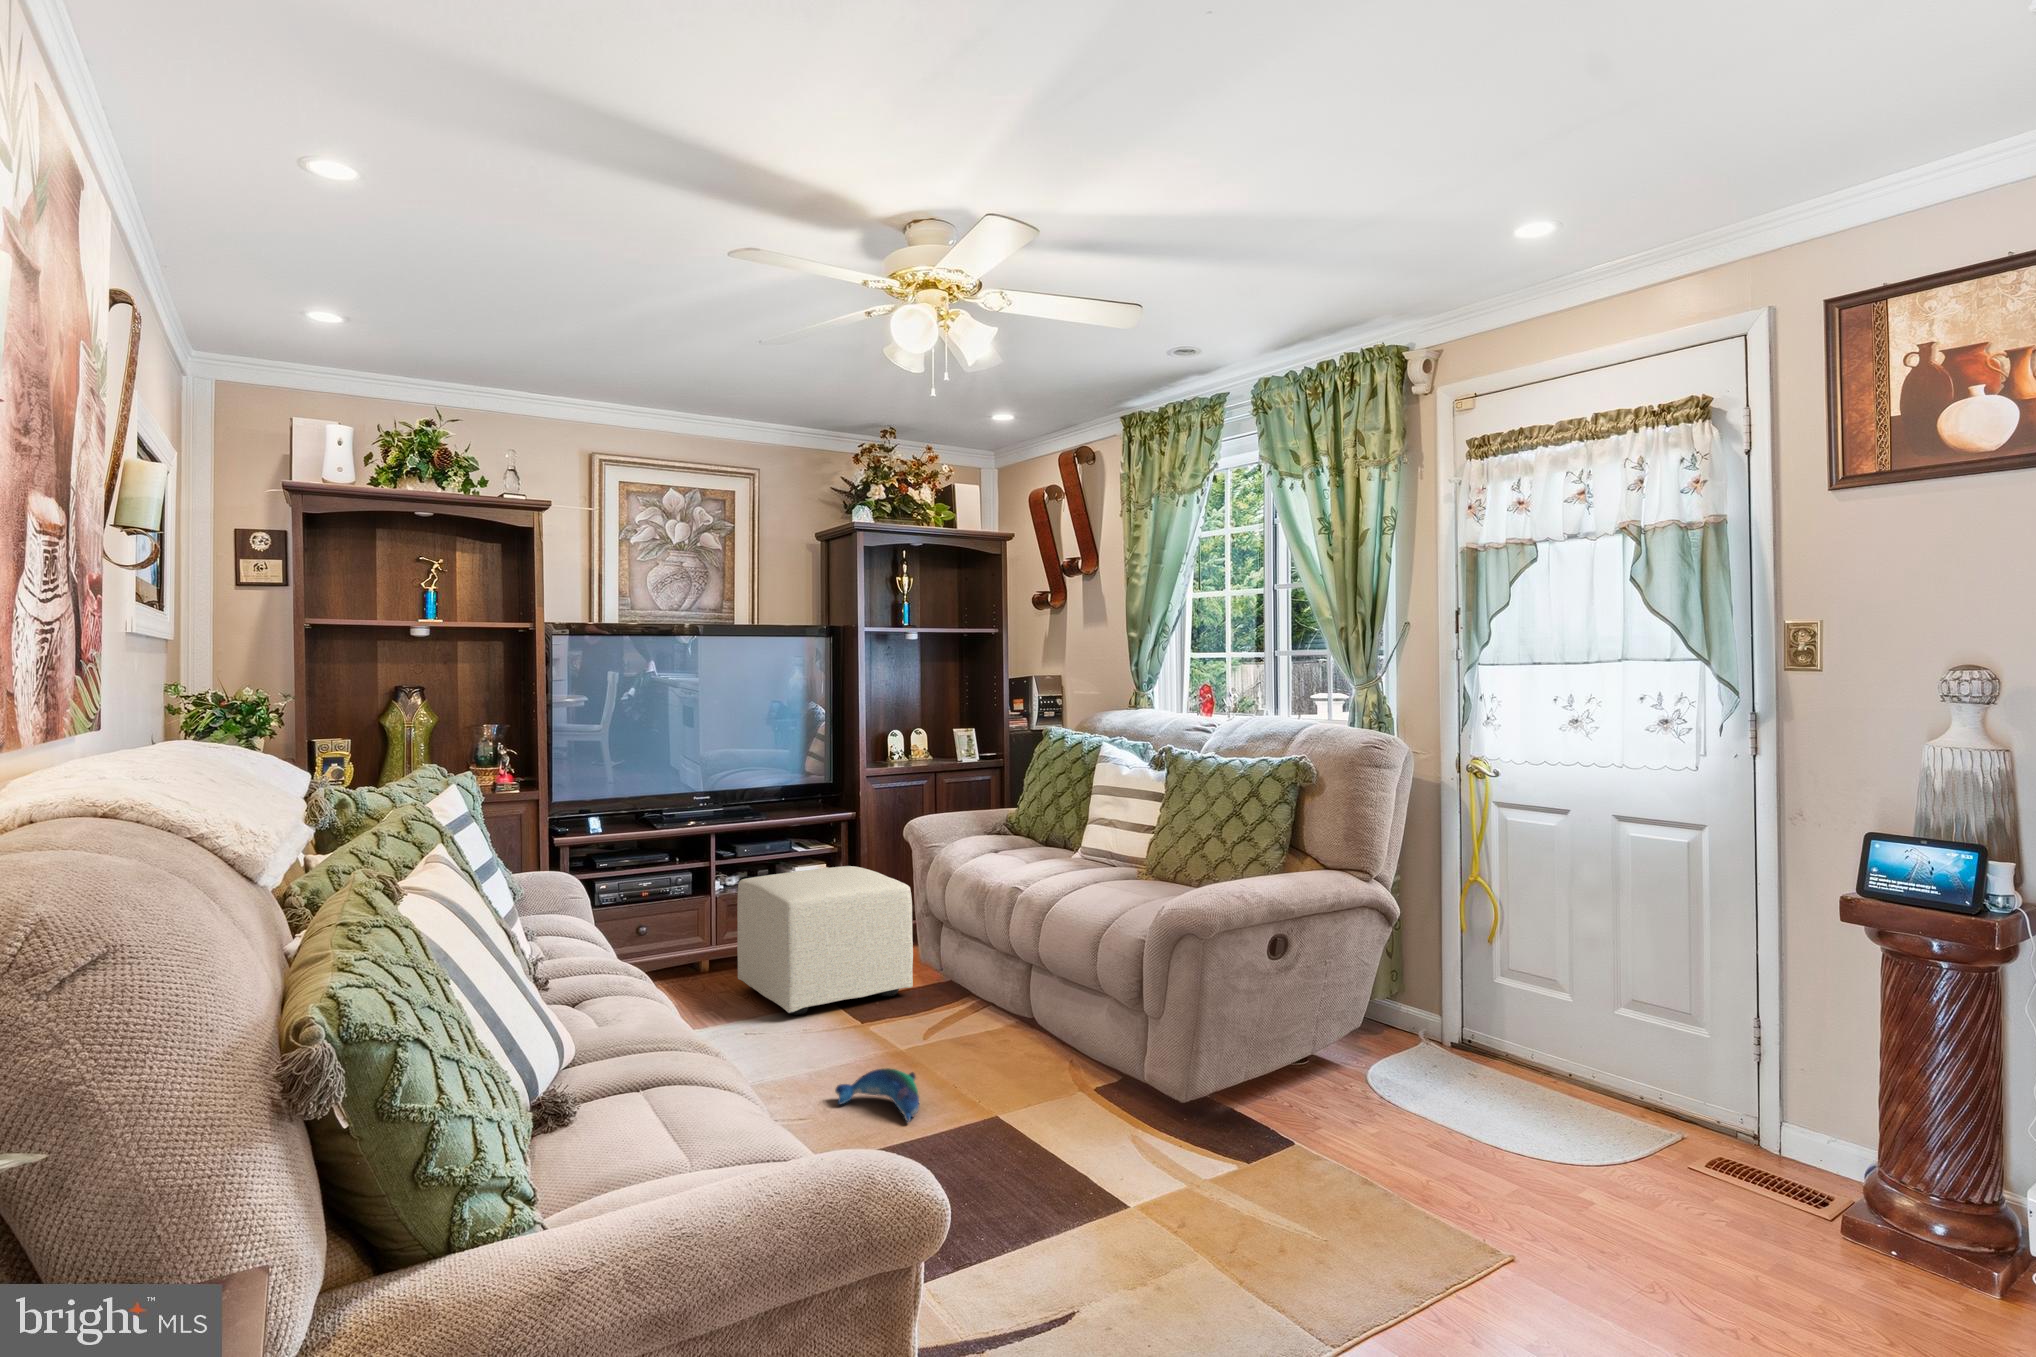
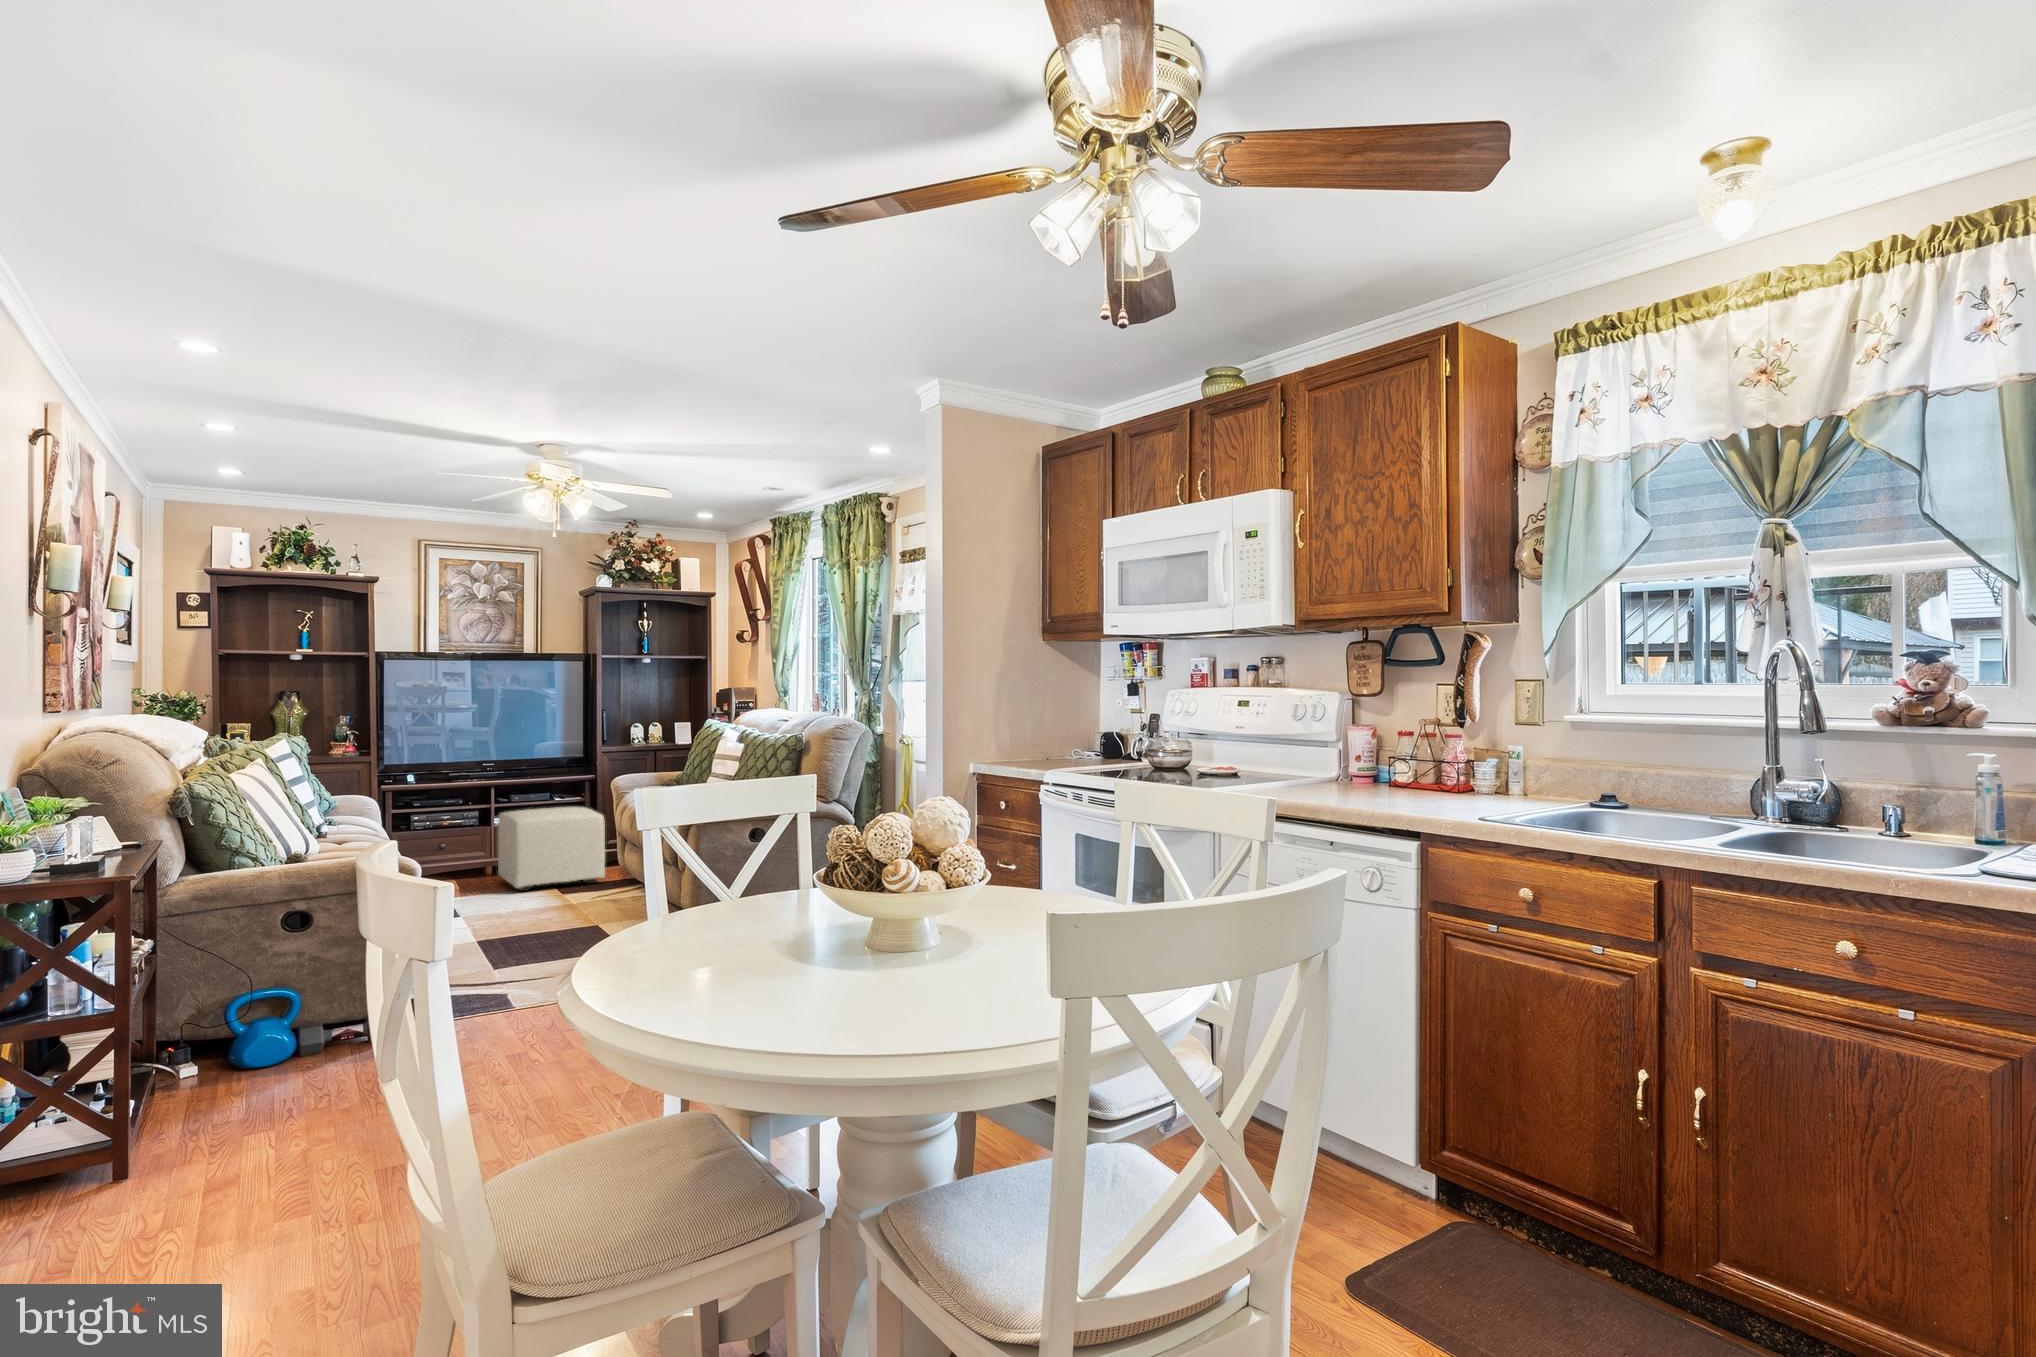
plush toy: present [835,1068,919,1122] -> none [511,902,557,926]

